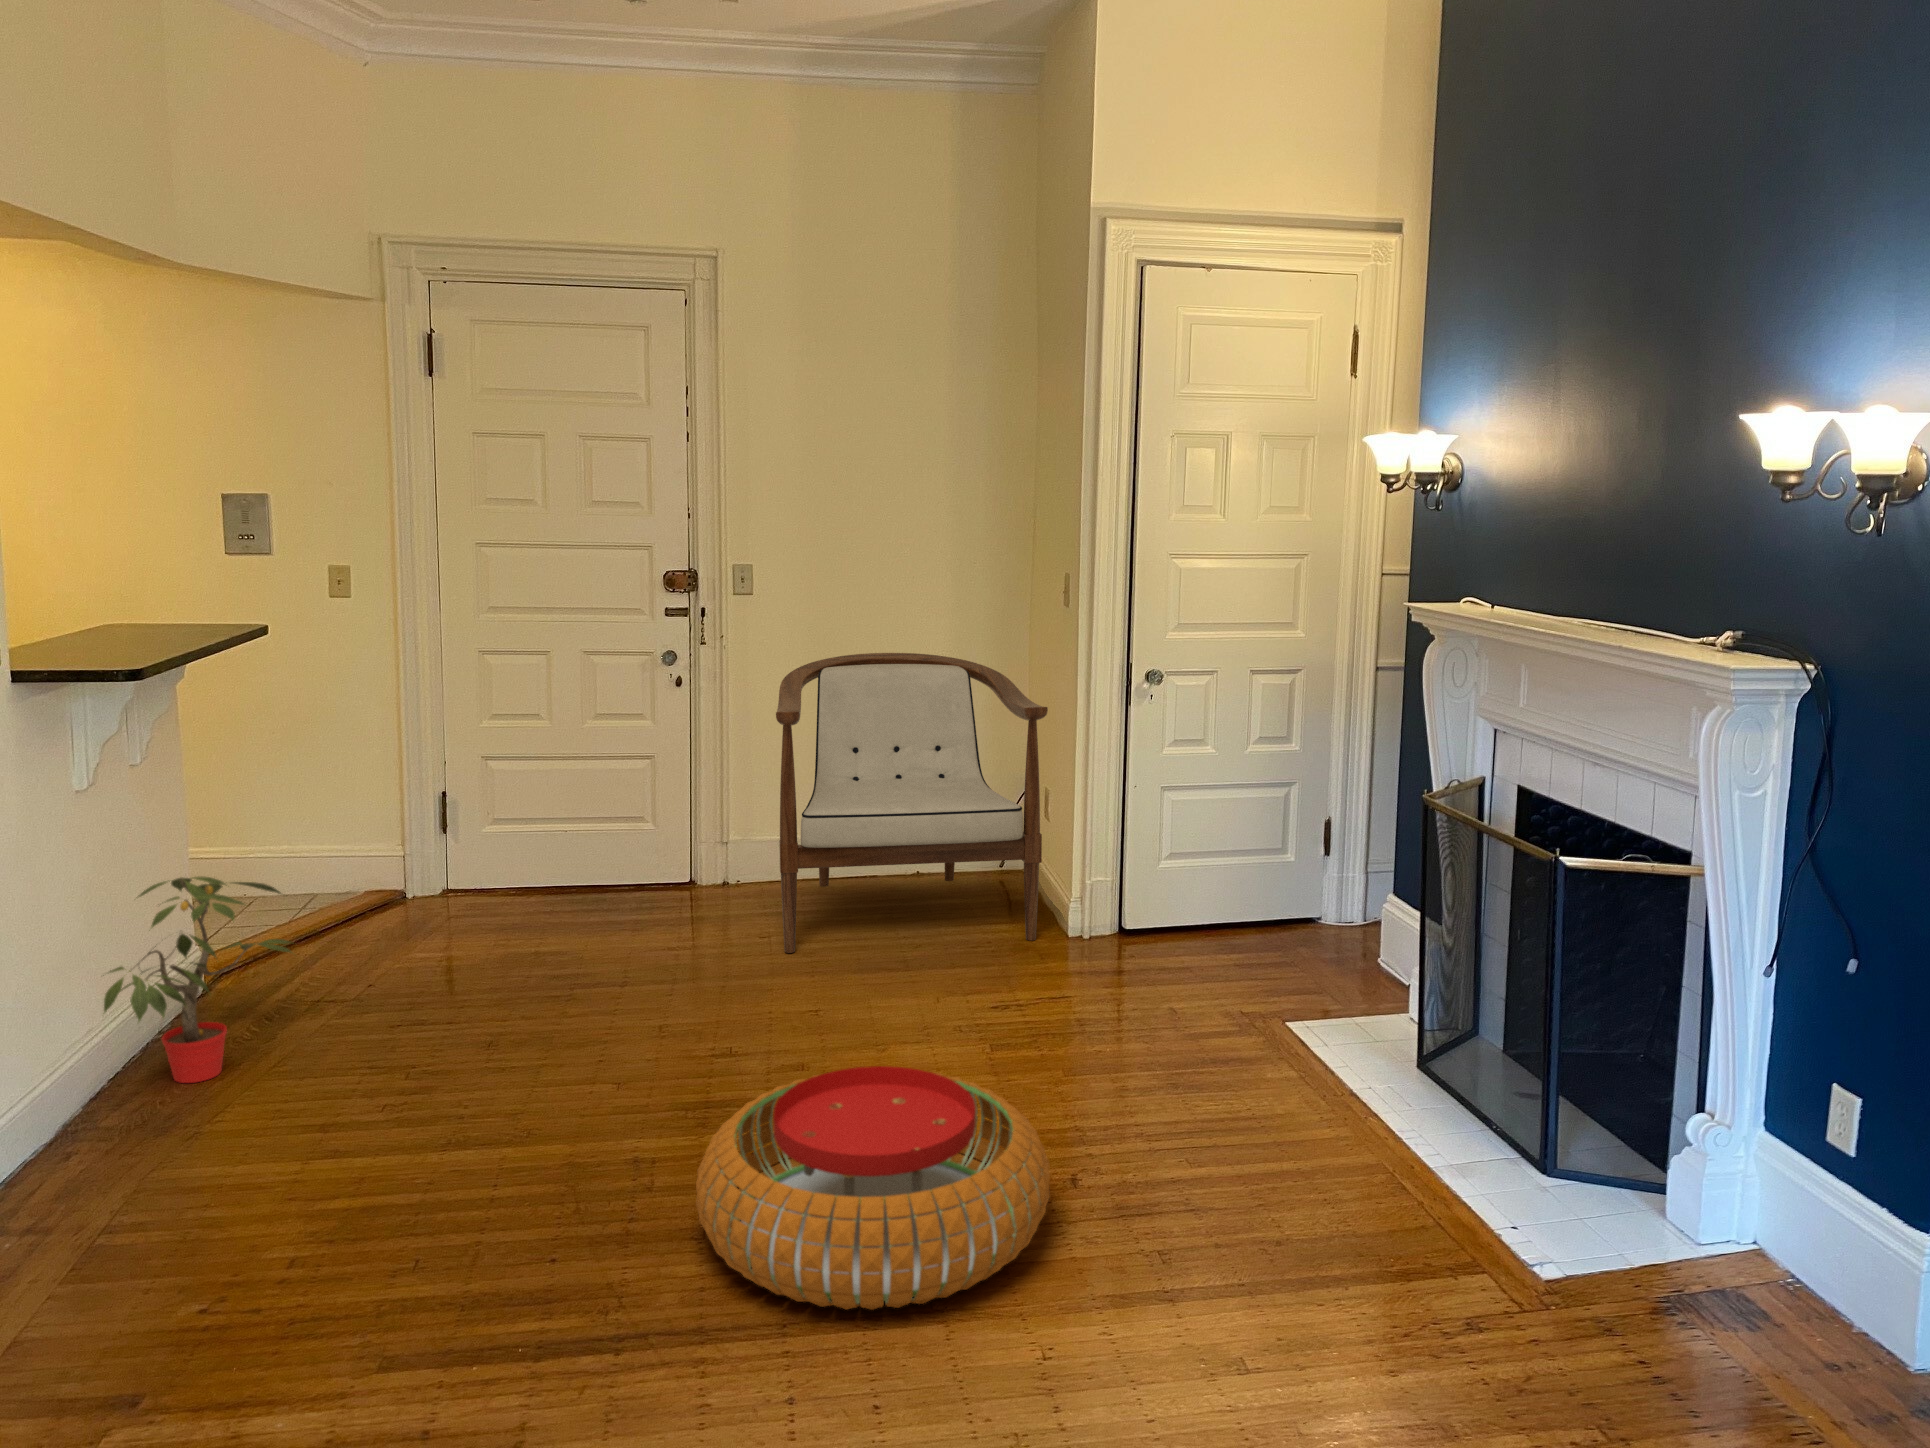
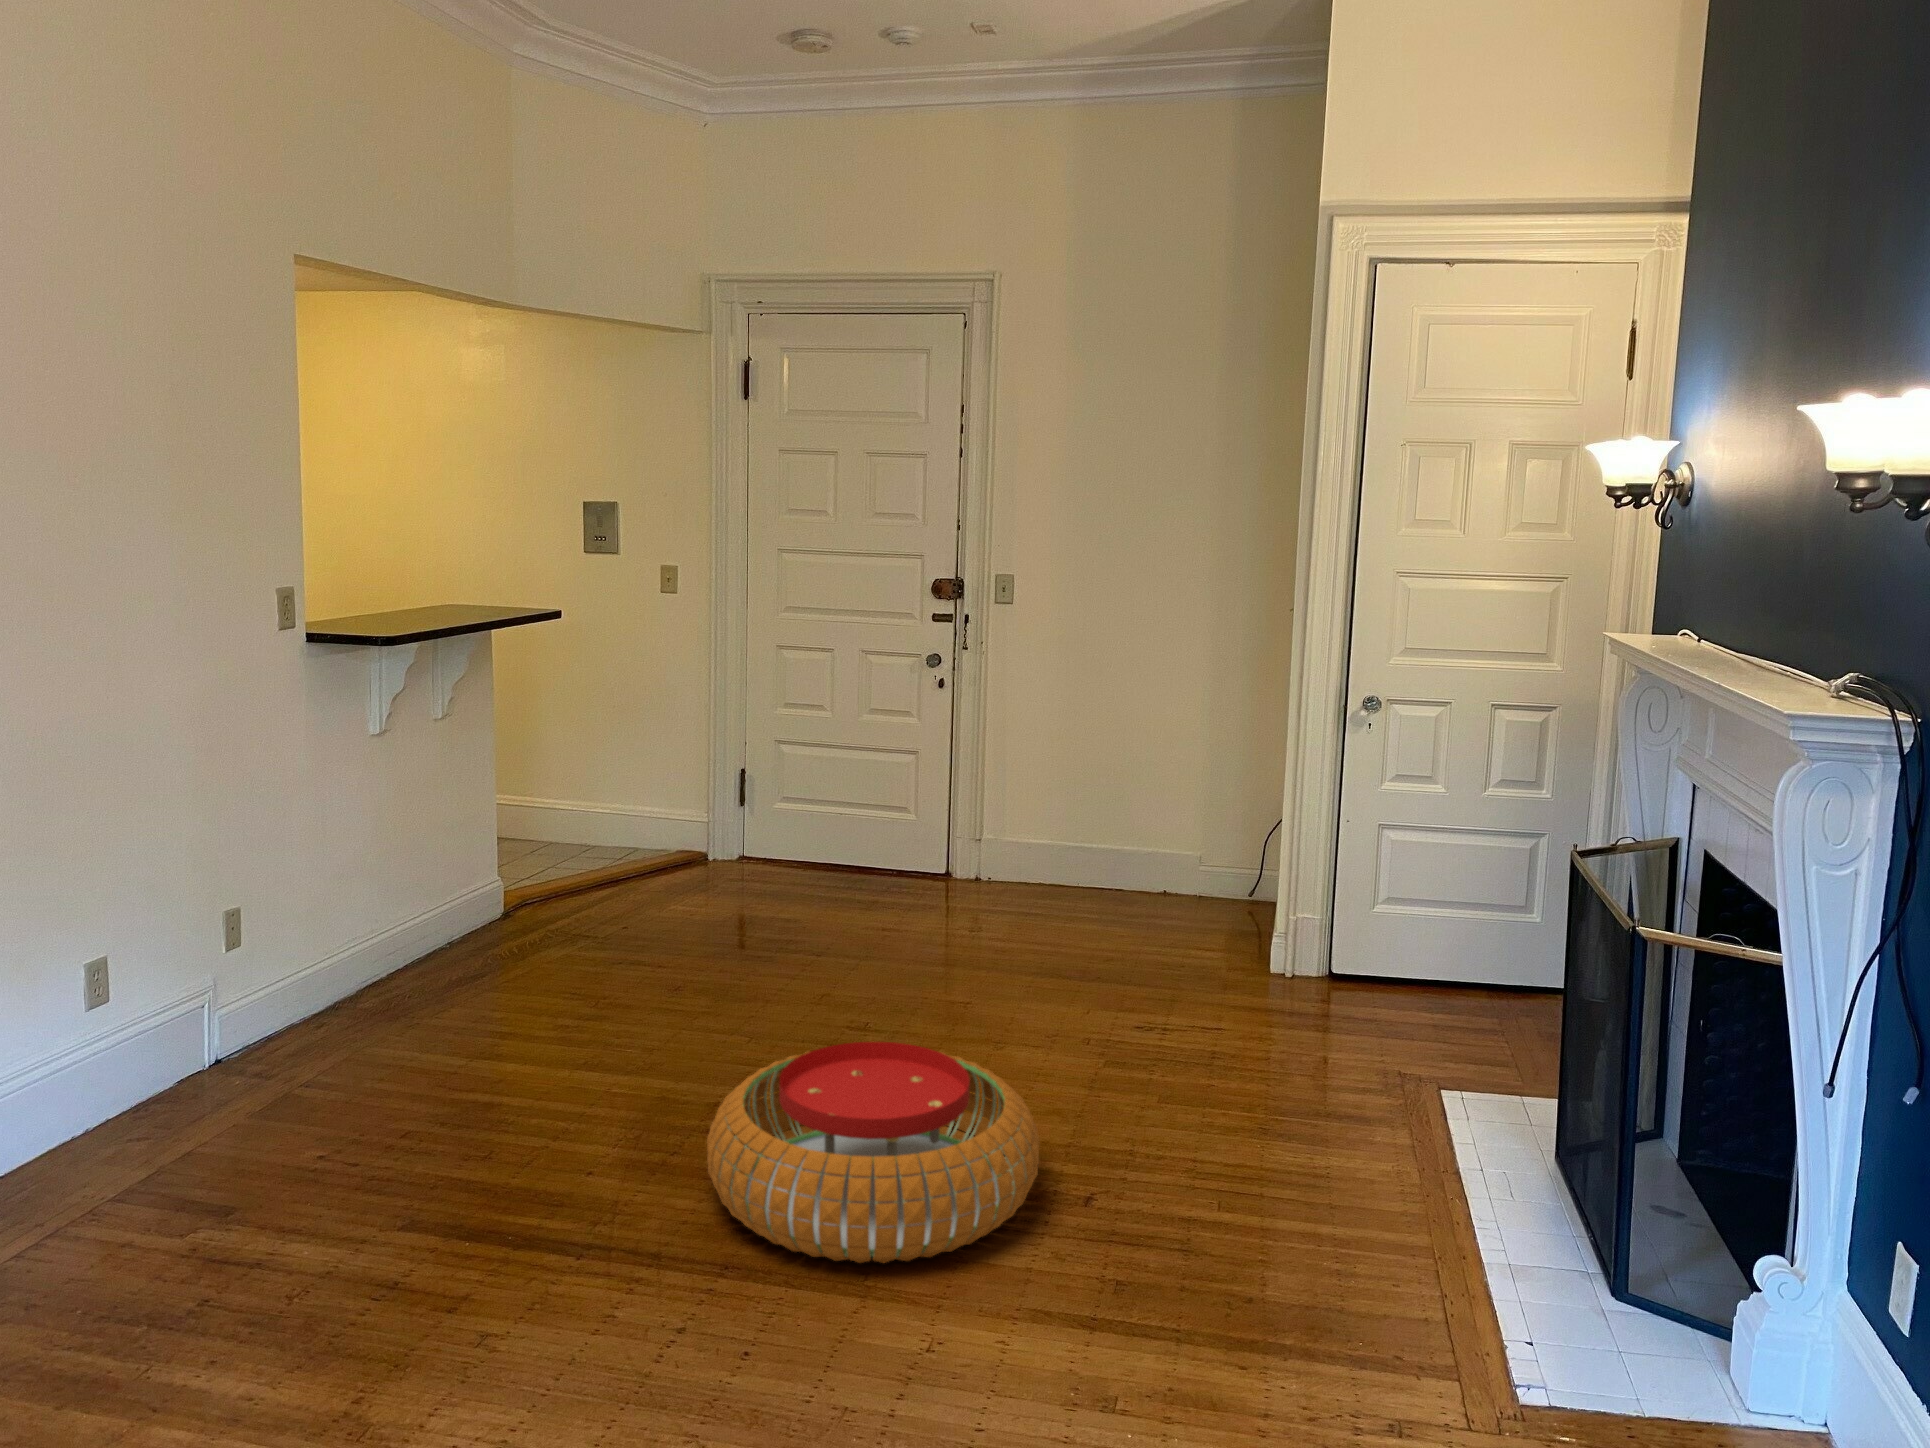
armchair: present [776,653,1048,953] -> none [981,667,1254,970]
potted plant: present [103,877,292,1083] -> none [386,809,562,976]

